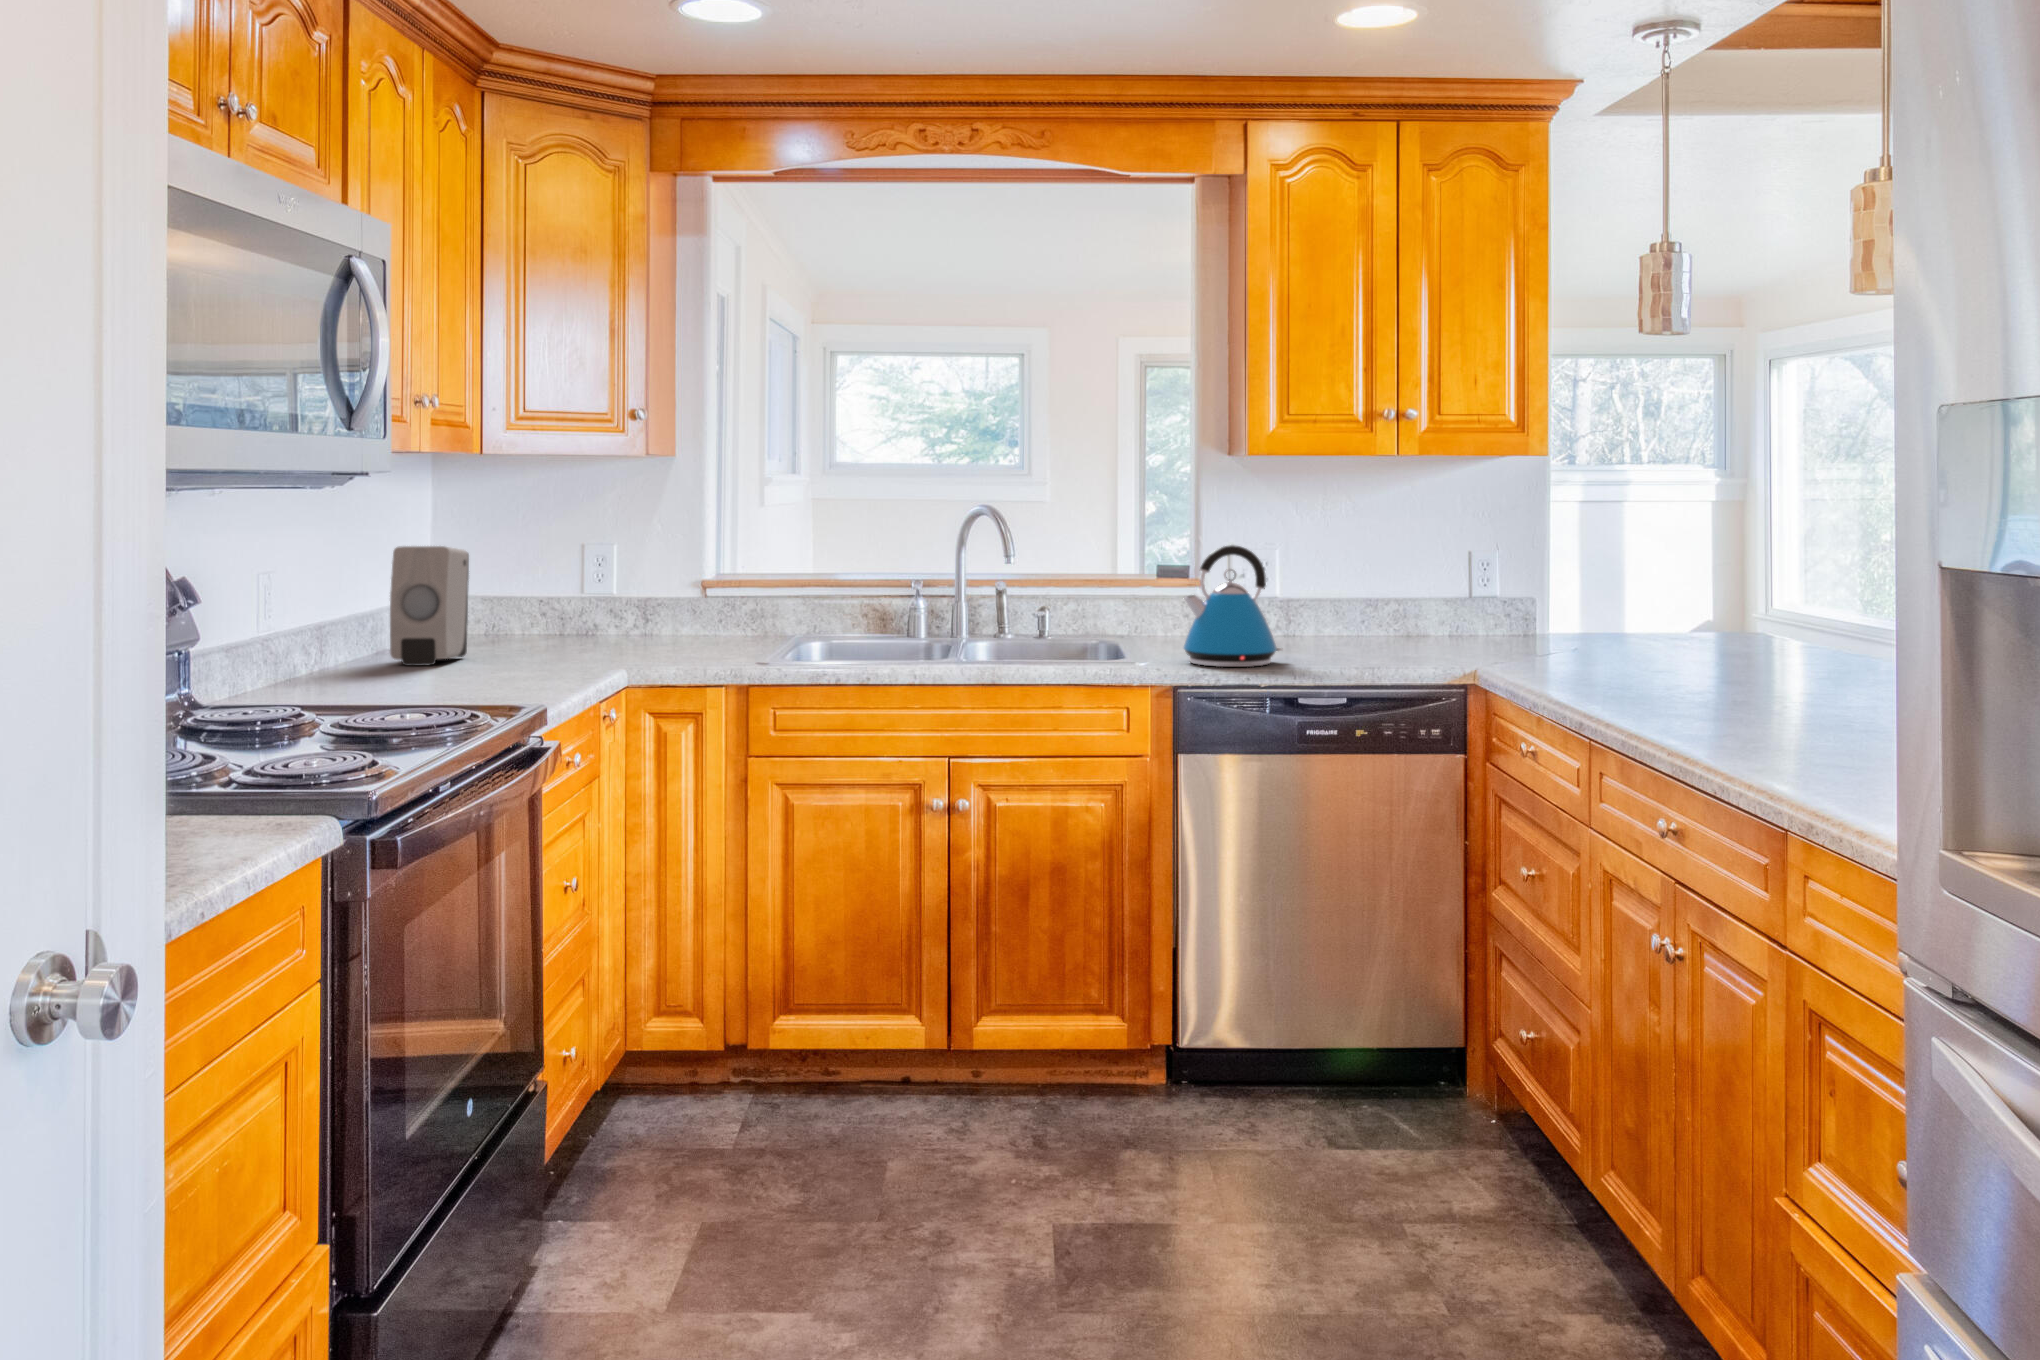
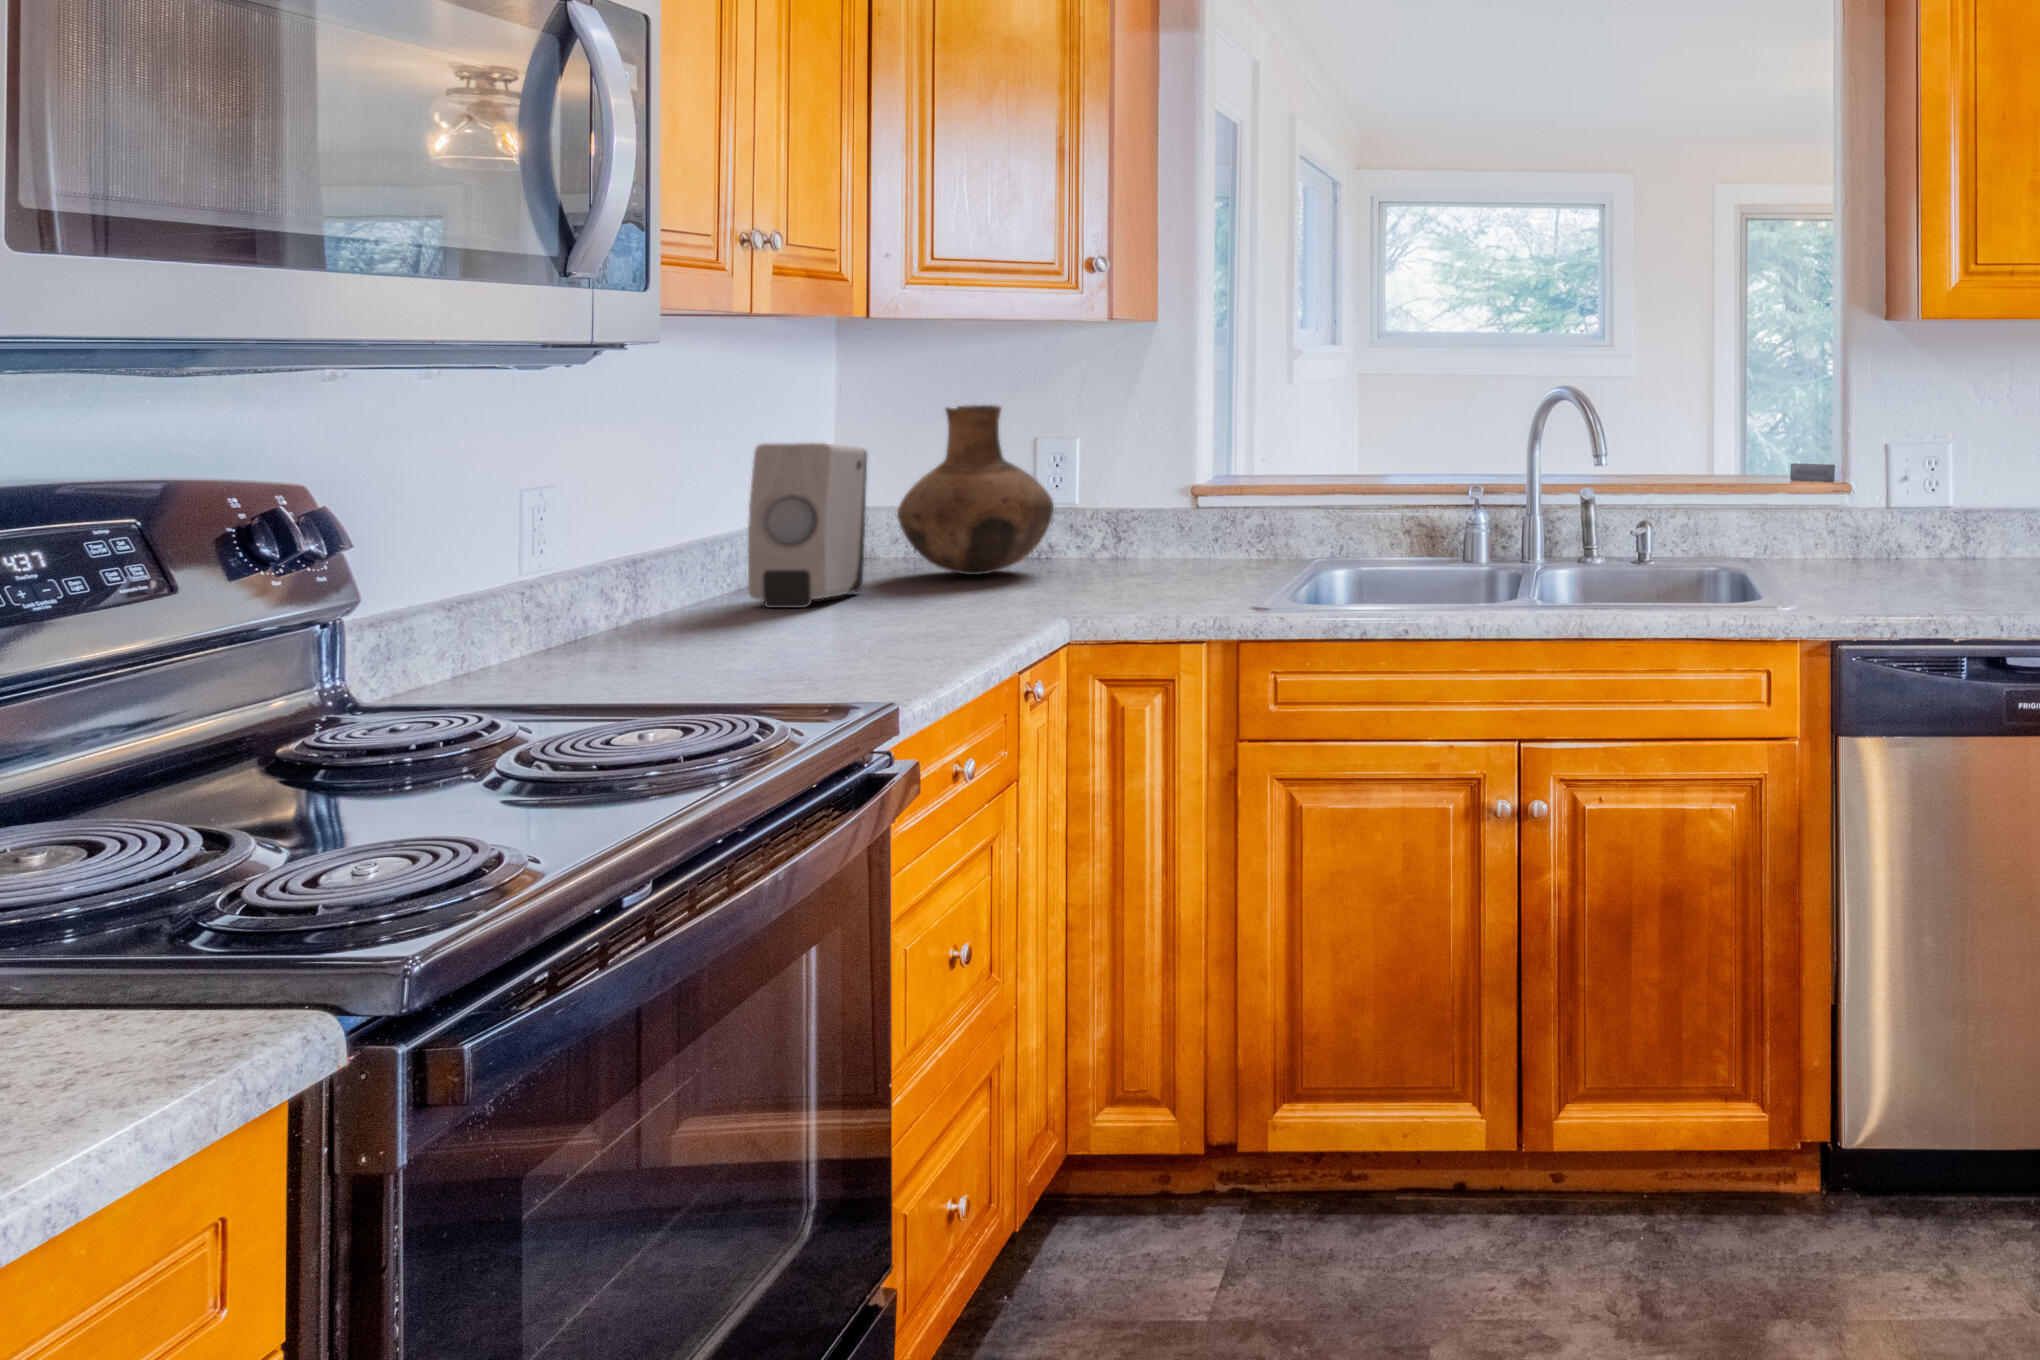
vase: none [485,519,602,647] -> present [897,405,1054,575]
kettle: present [1184,545,1282,667] -> none [1842,443,1982,615]

